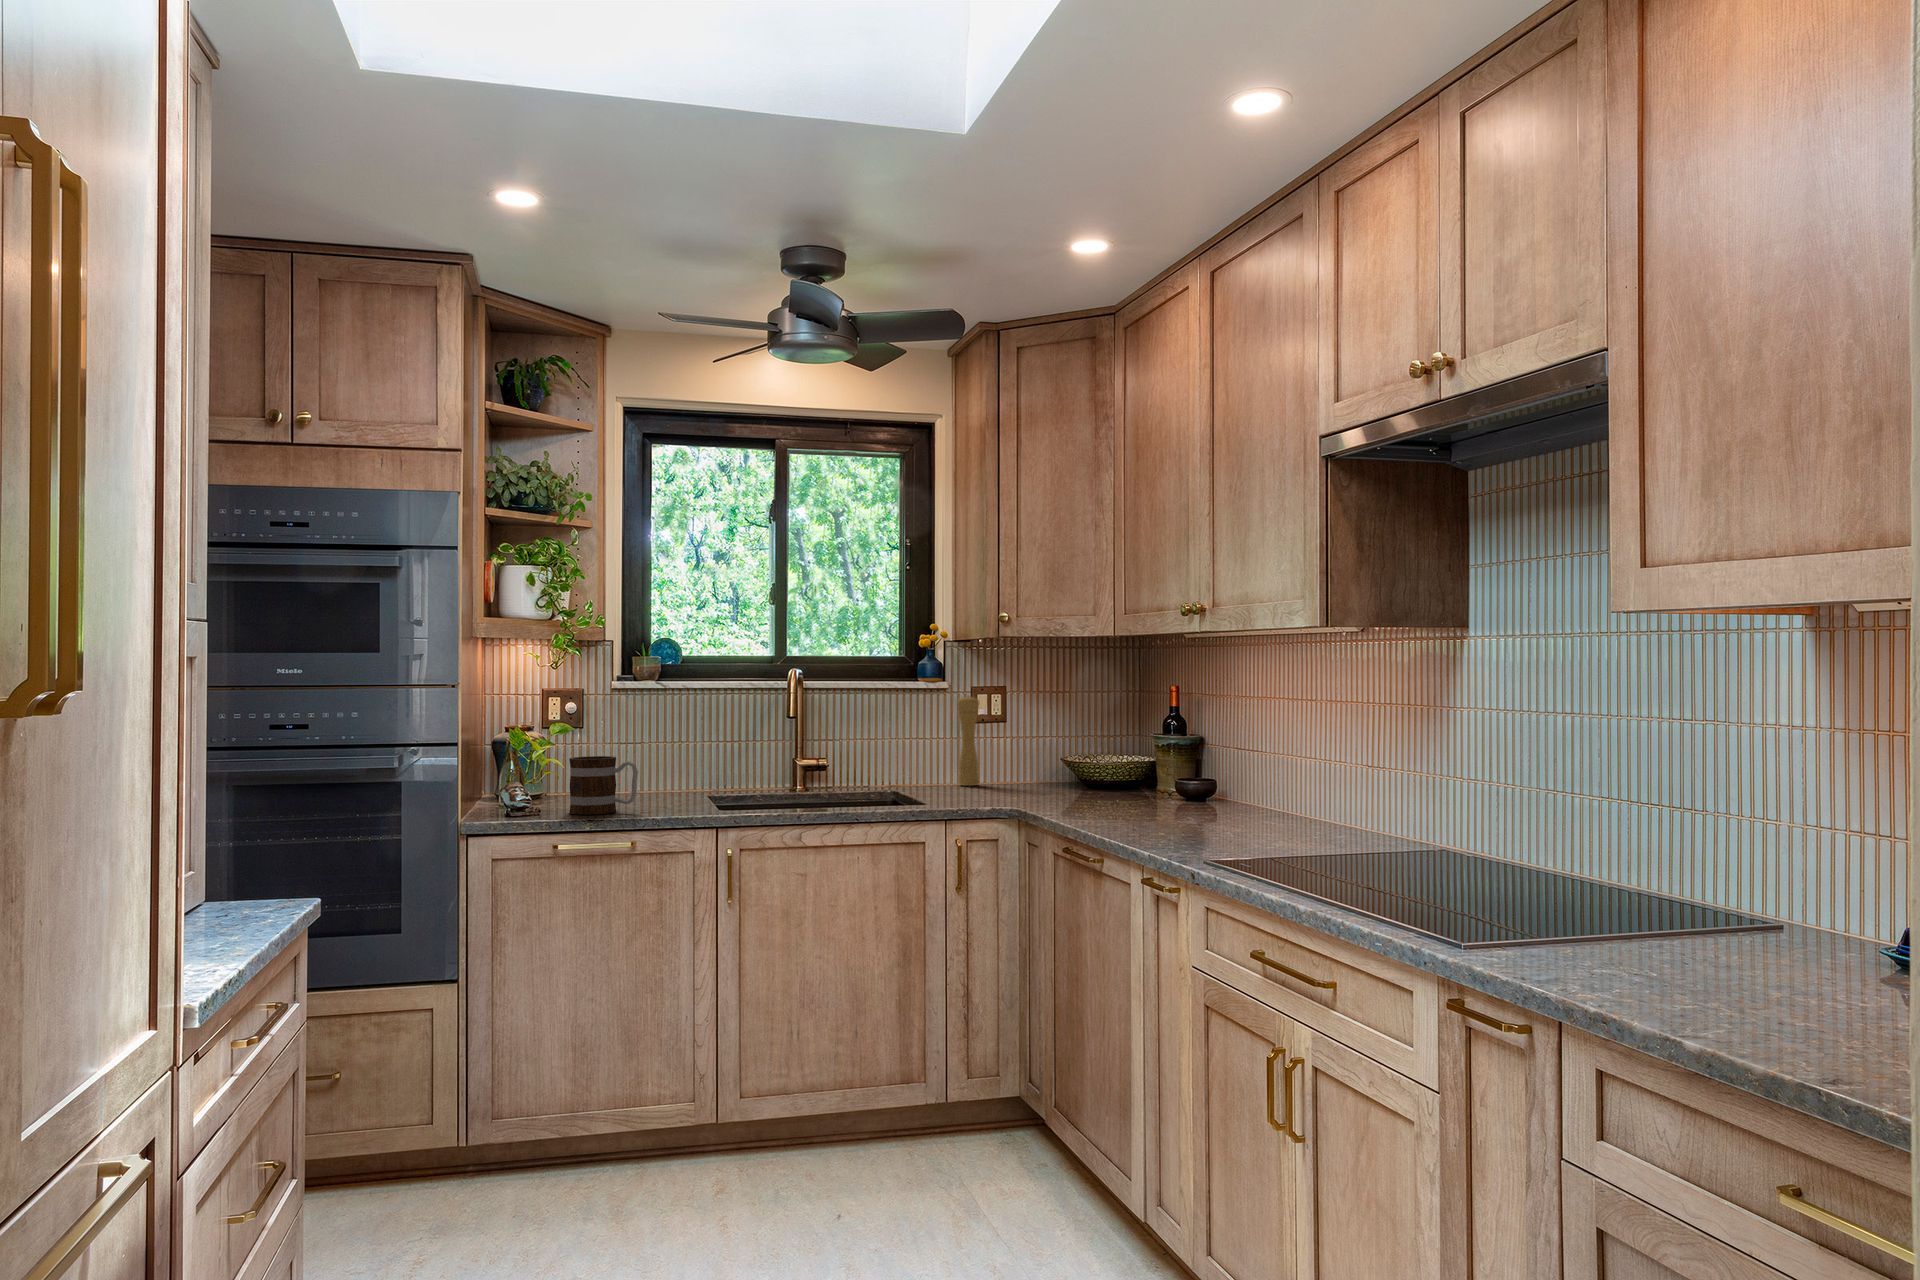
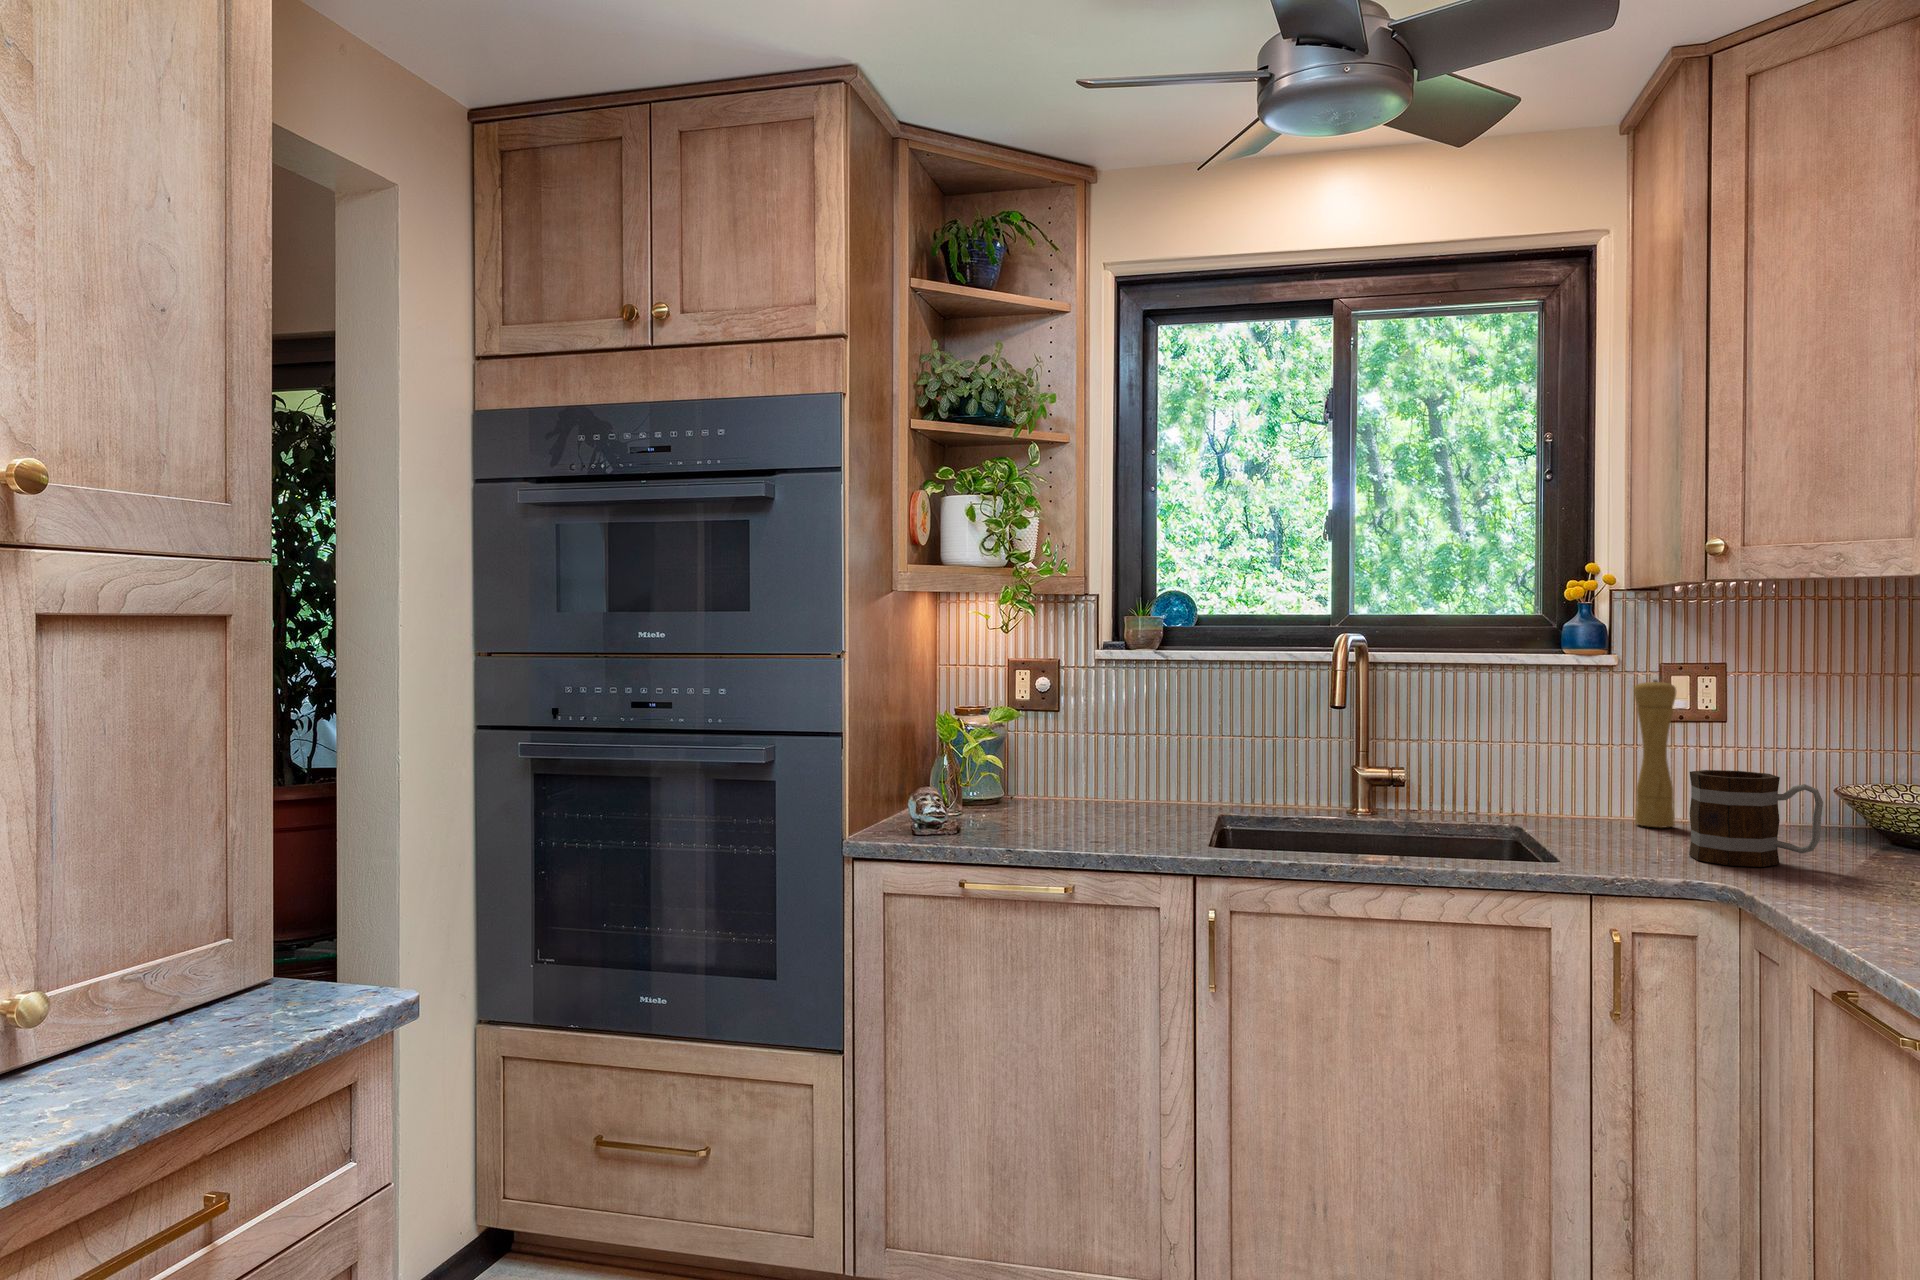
mug: present [569,756,638,815] -> present [1689,770,1823,867]

